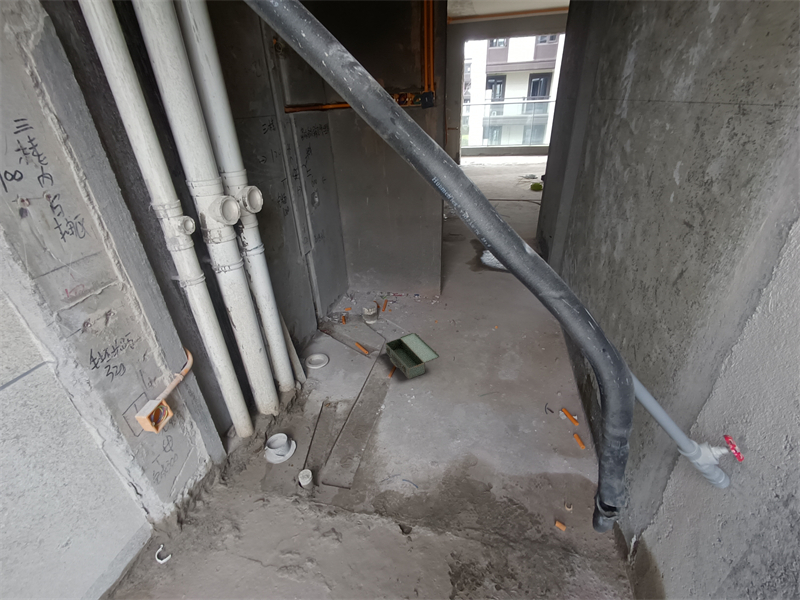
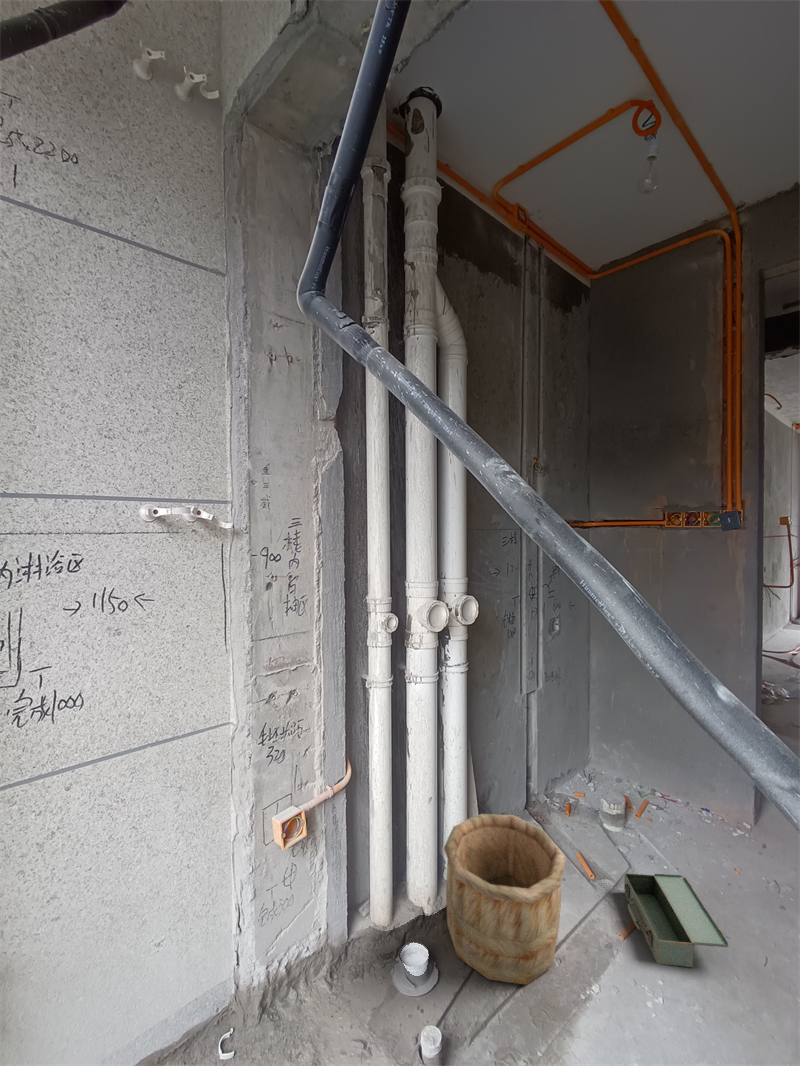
wooden bucket: none [279,337,359,429] -> present [444,814,566,985]

